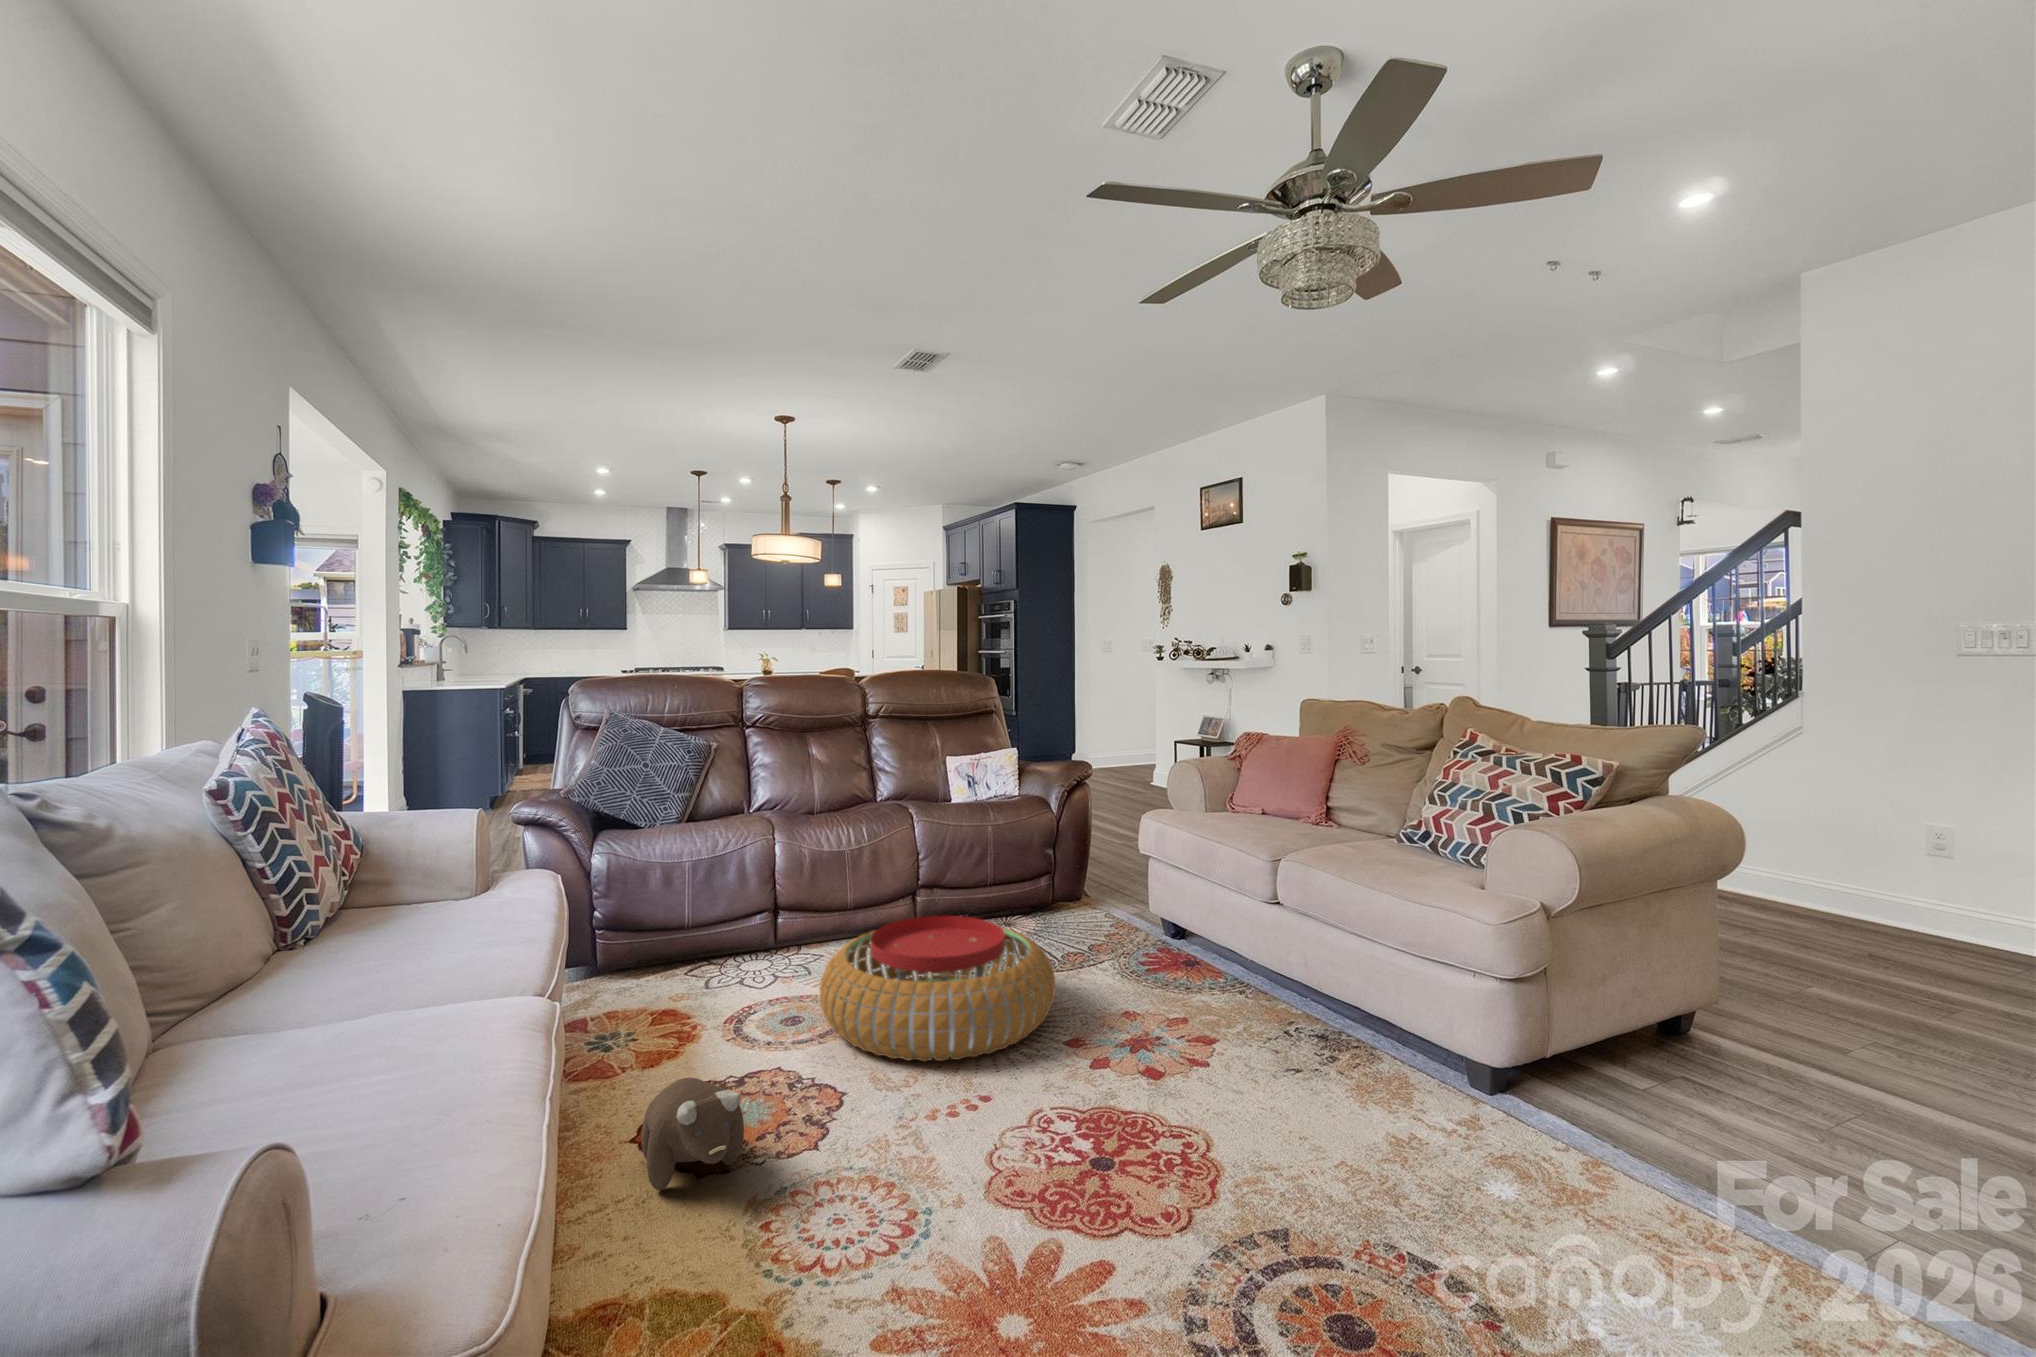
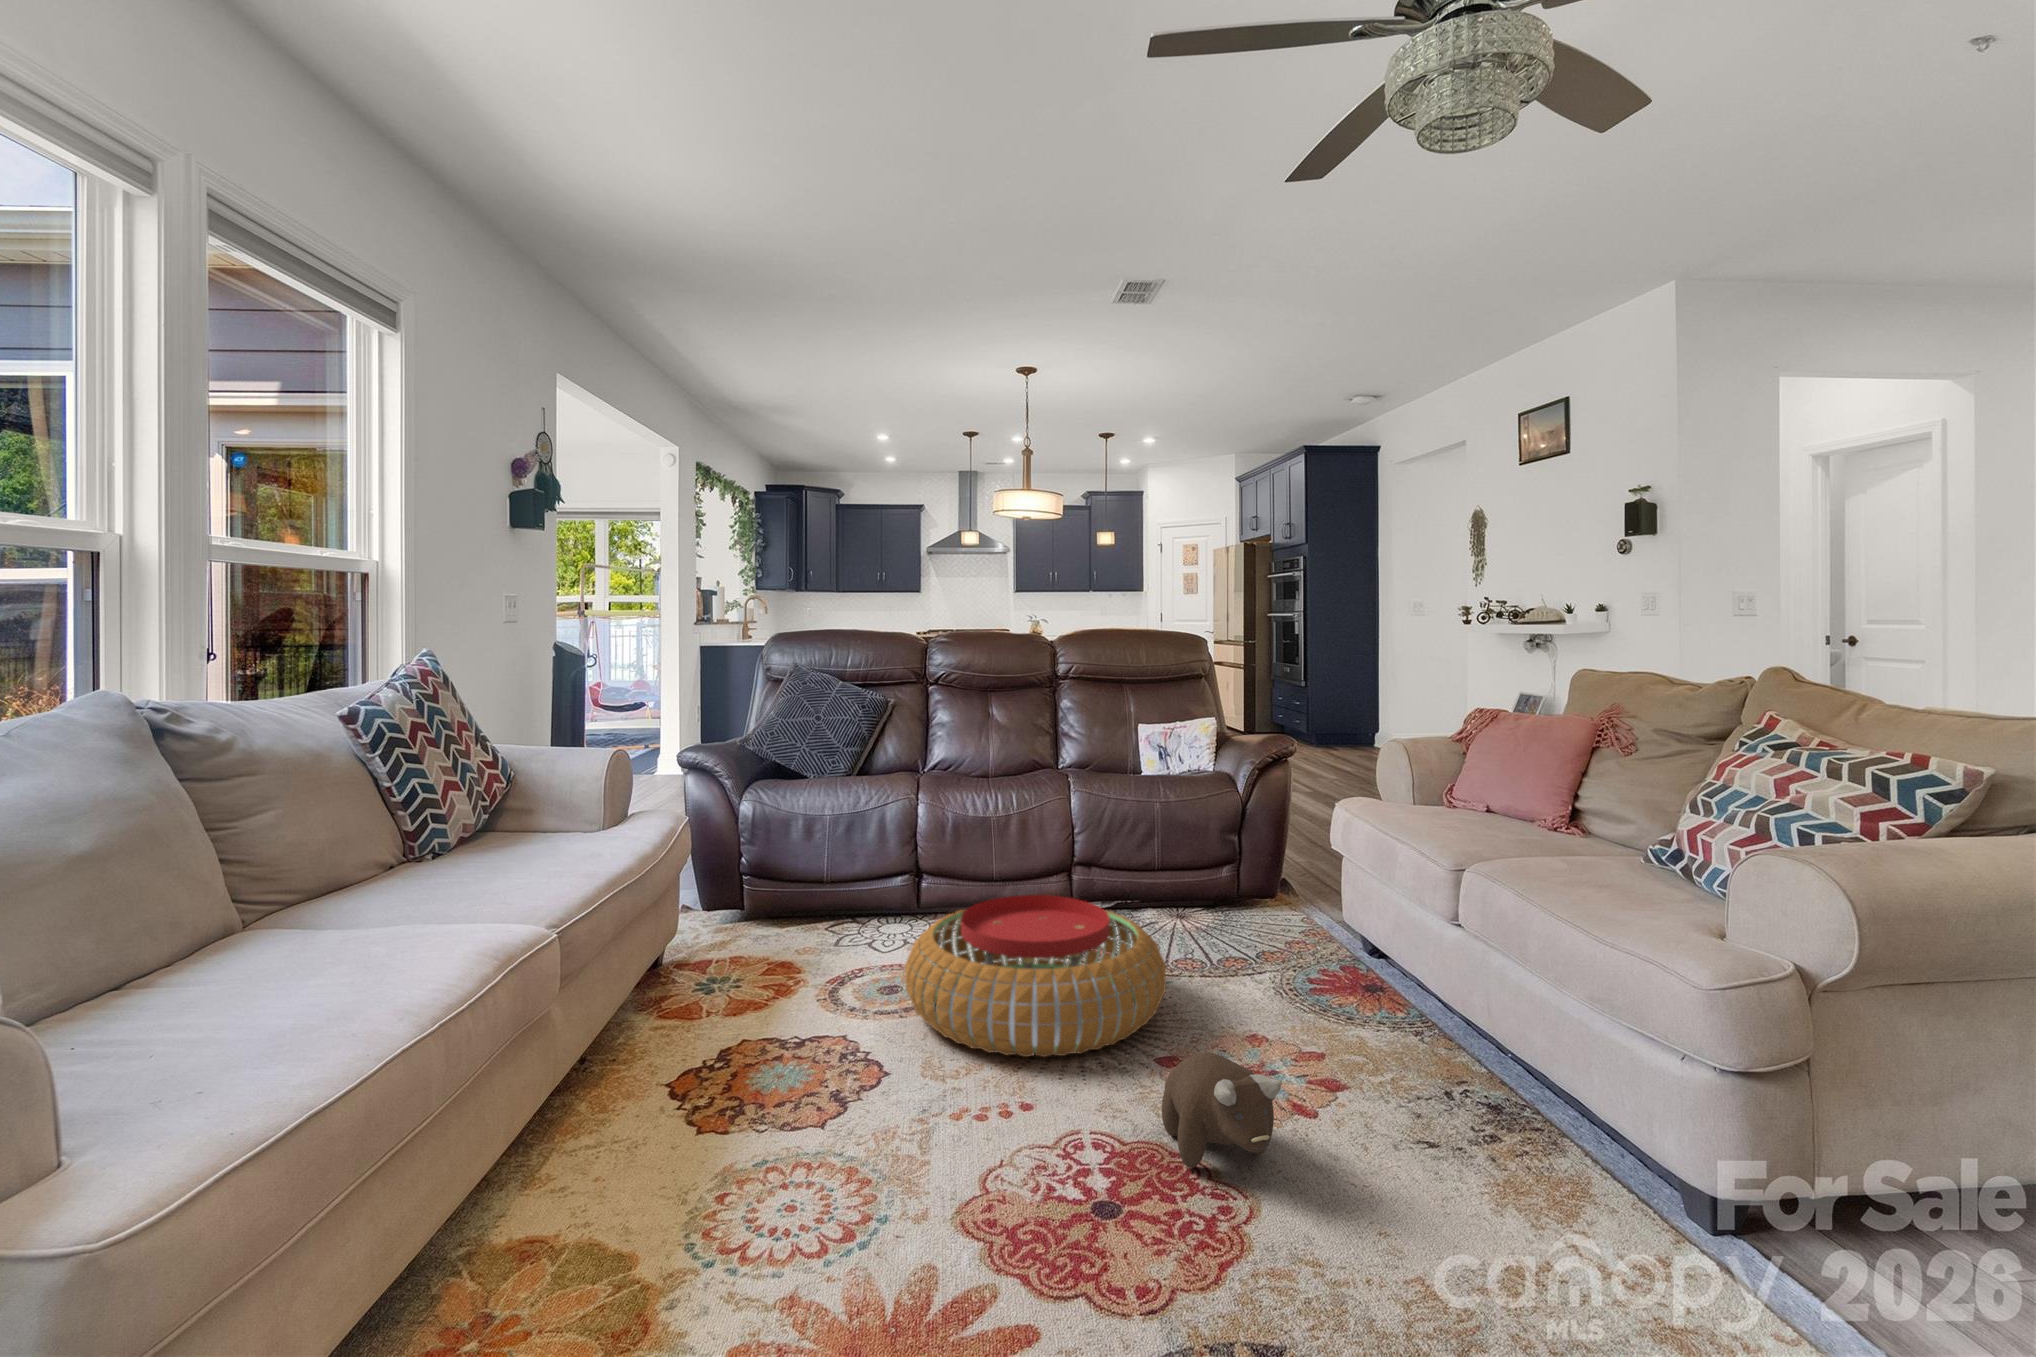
plush toy: present [641,1078,744,1190] -> present [1162,1052,1281,1168]

